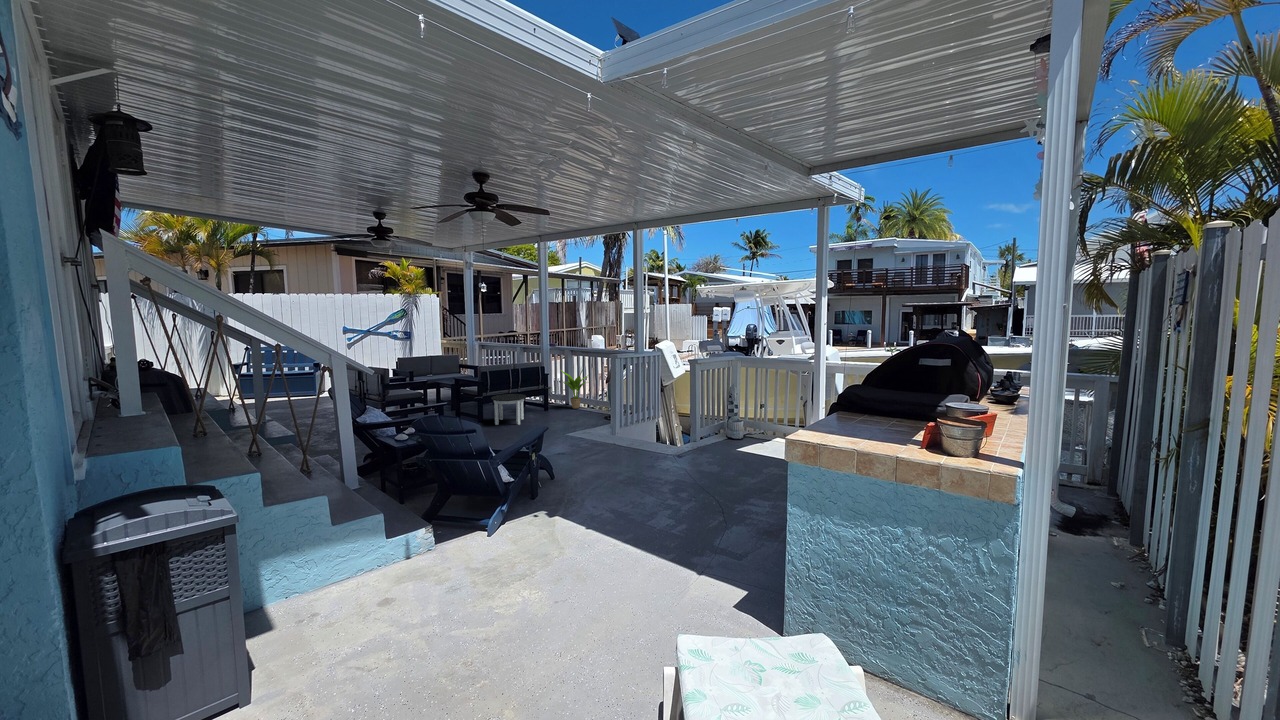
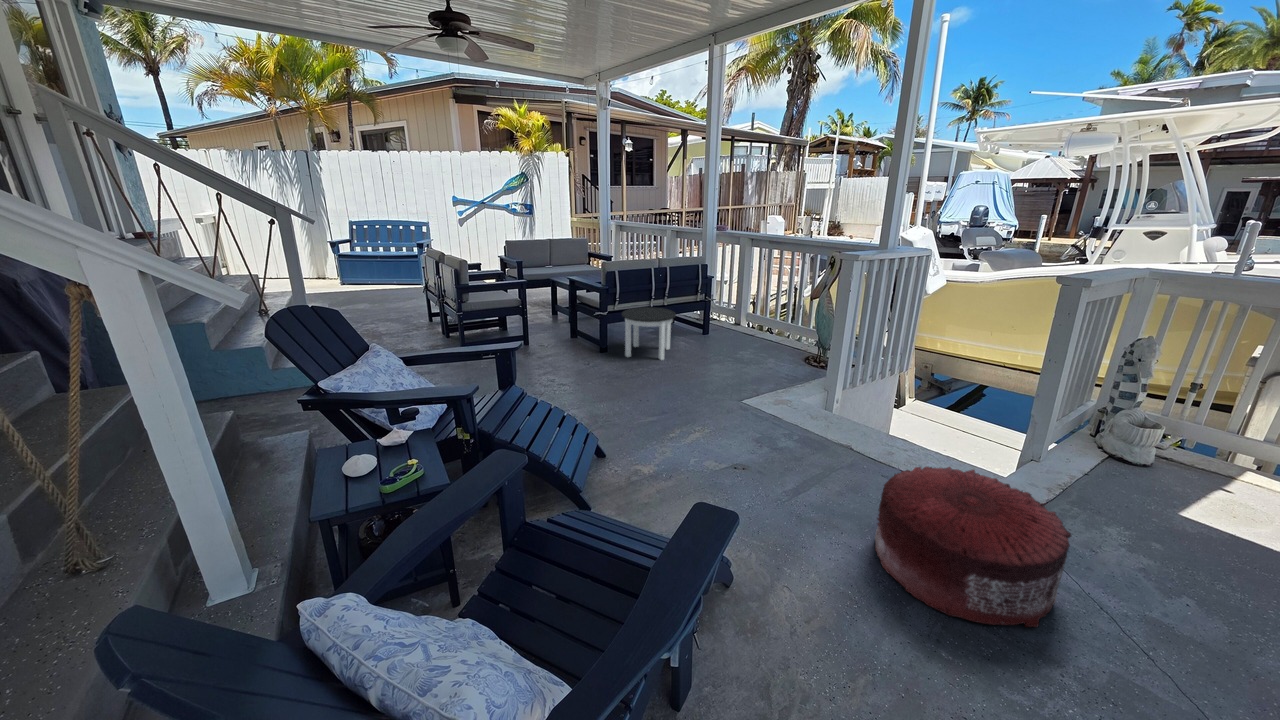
potted plant: present [561,370,587,409] -> none [732,270,783,334]
pouf: none [615,438,679,486] -> present [875,467,1071,627]

